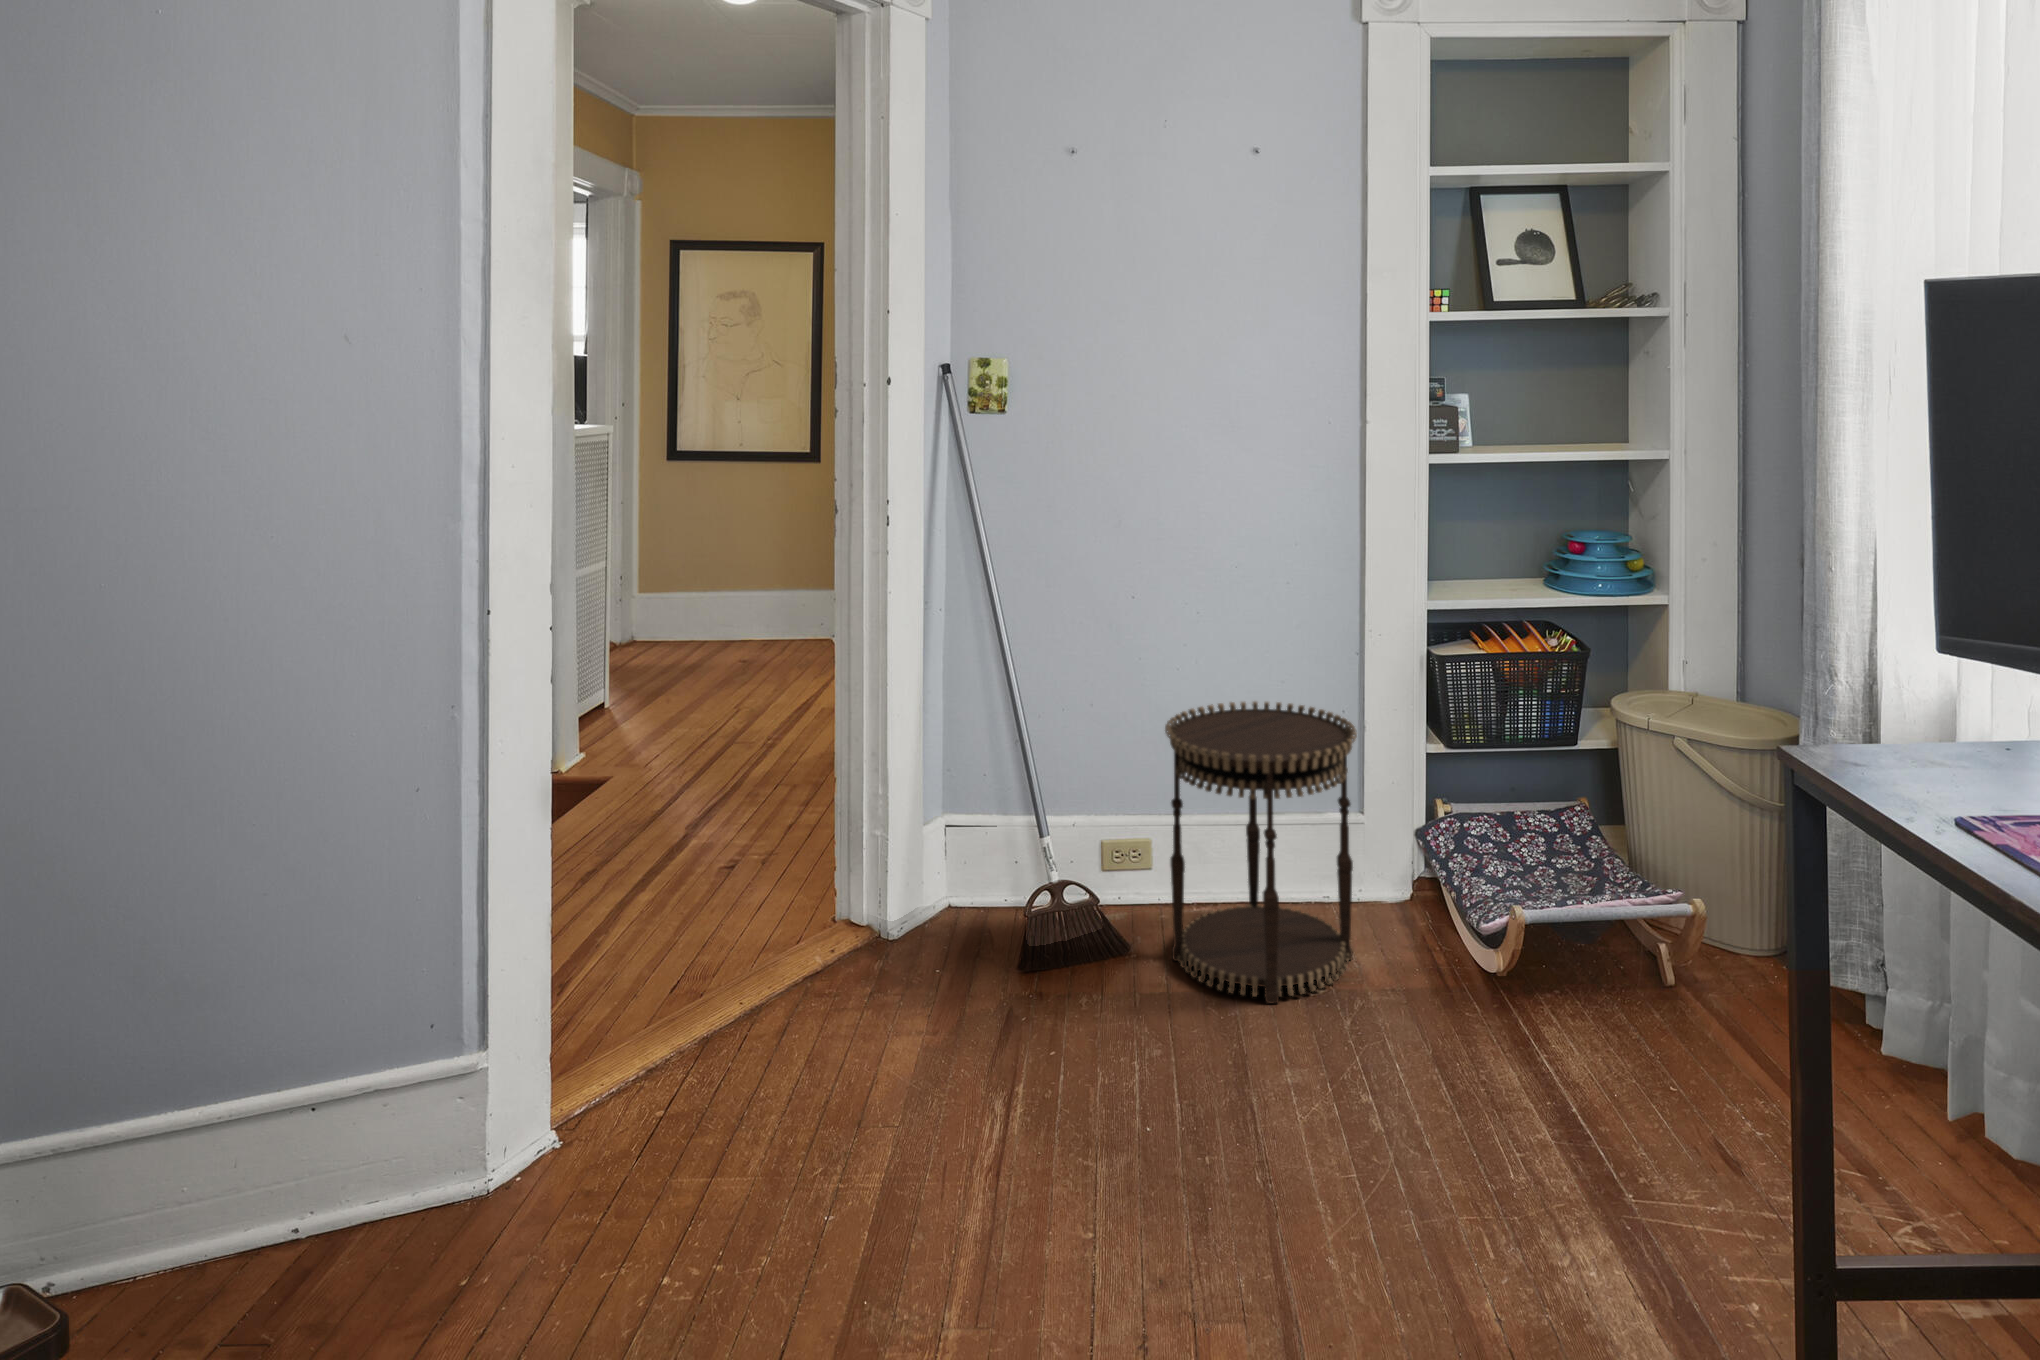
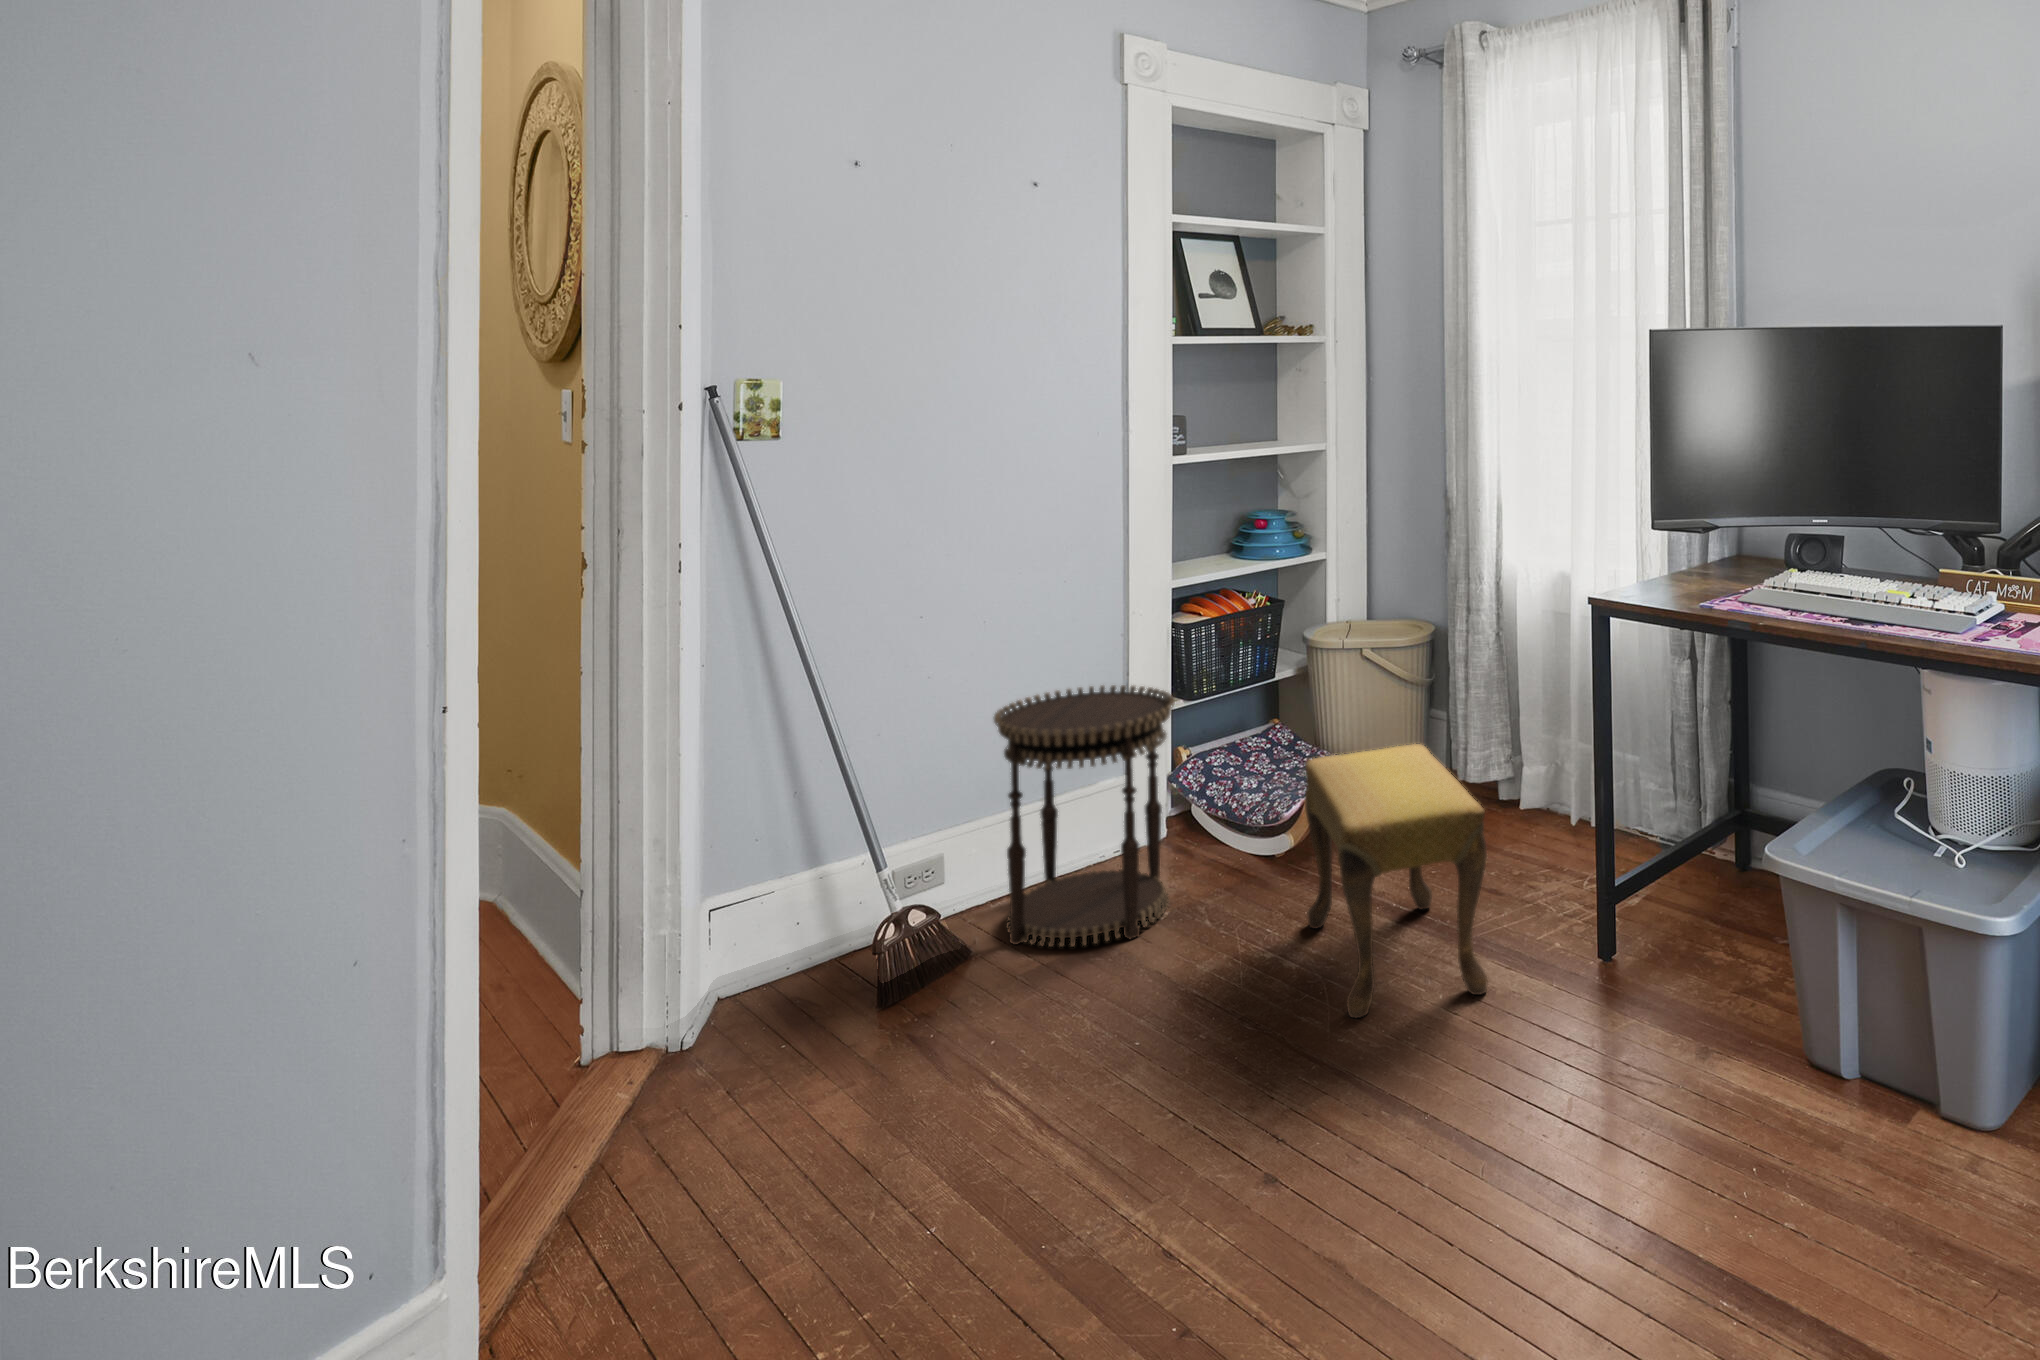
footstool: none [1364,864,1629,1297] -> present [1305,744,1488,1018]

